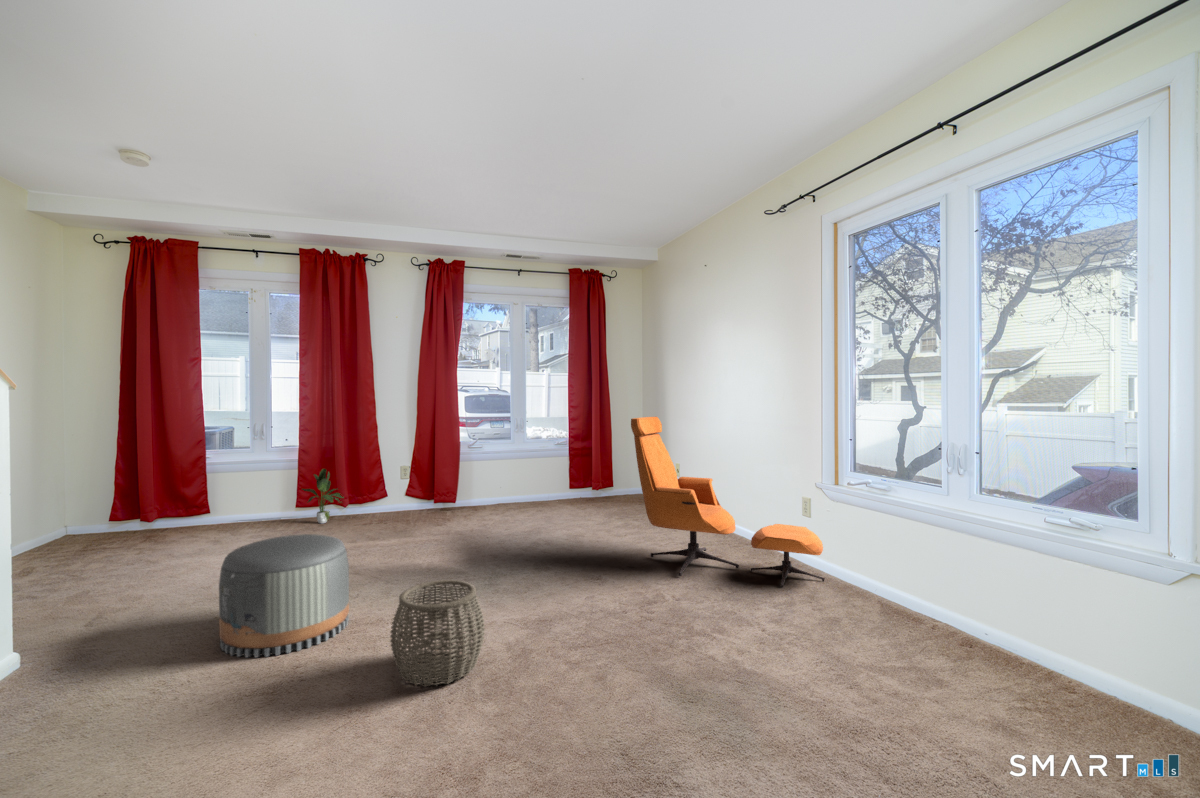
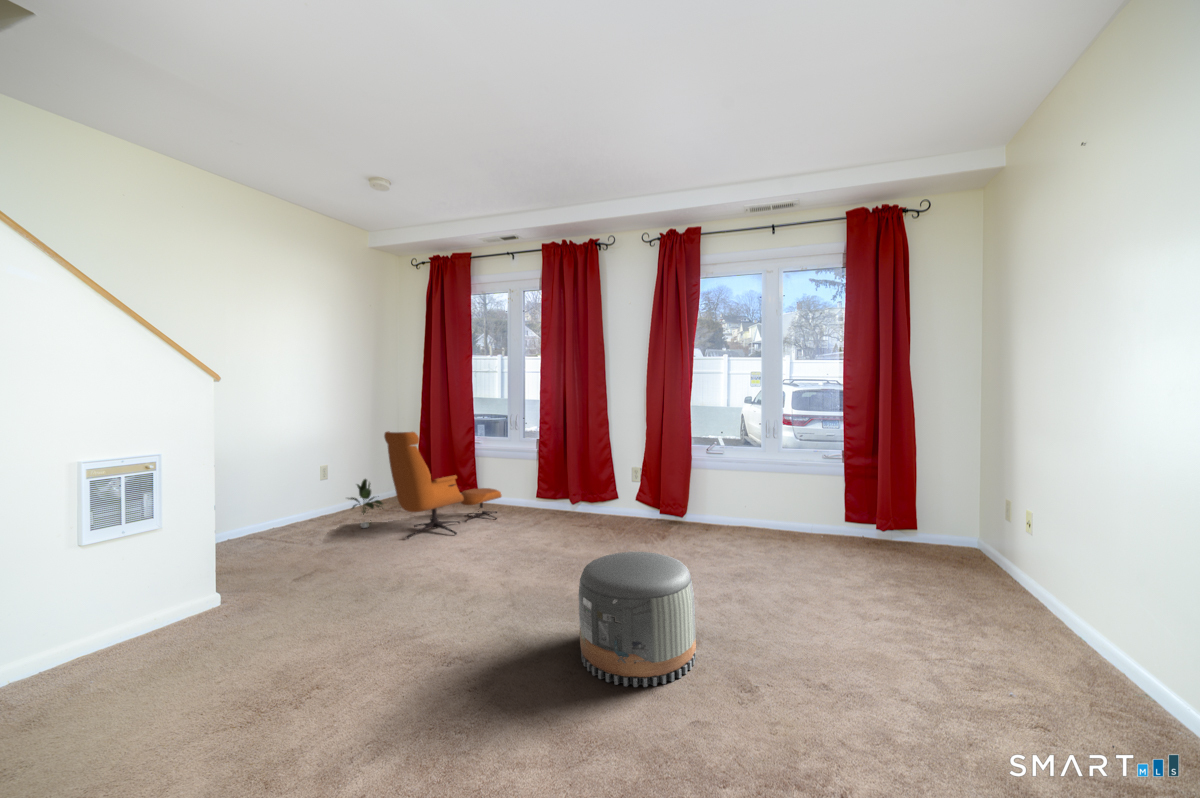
lounge chair: present [631,417,825,587] -> present [384,431,502,539]
pouf: present [219,534,349,658] -> present [578,552,696,687]
woven basket: present [390,580,485,687] -> none [422,587,509,689]

